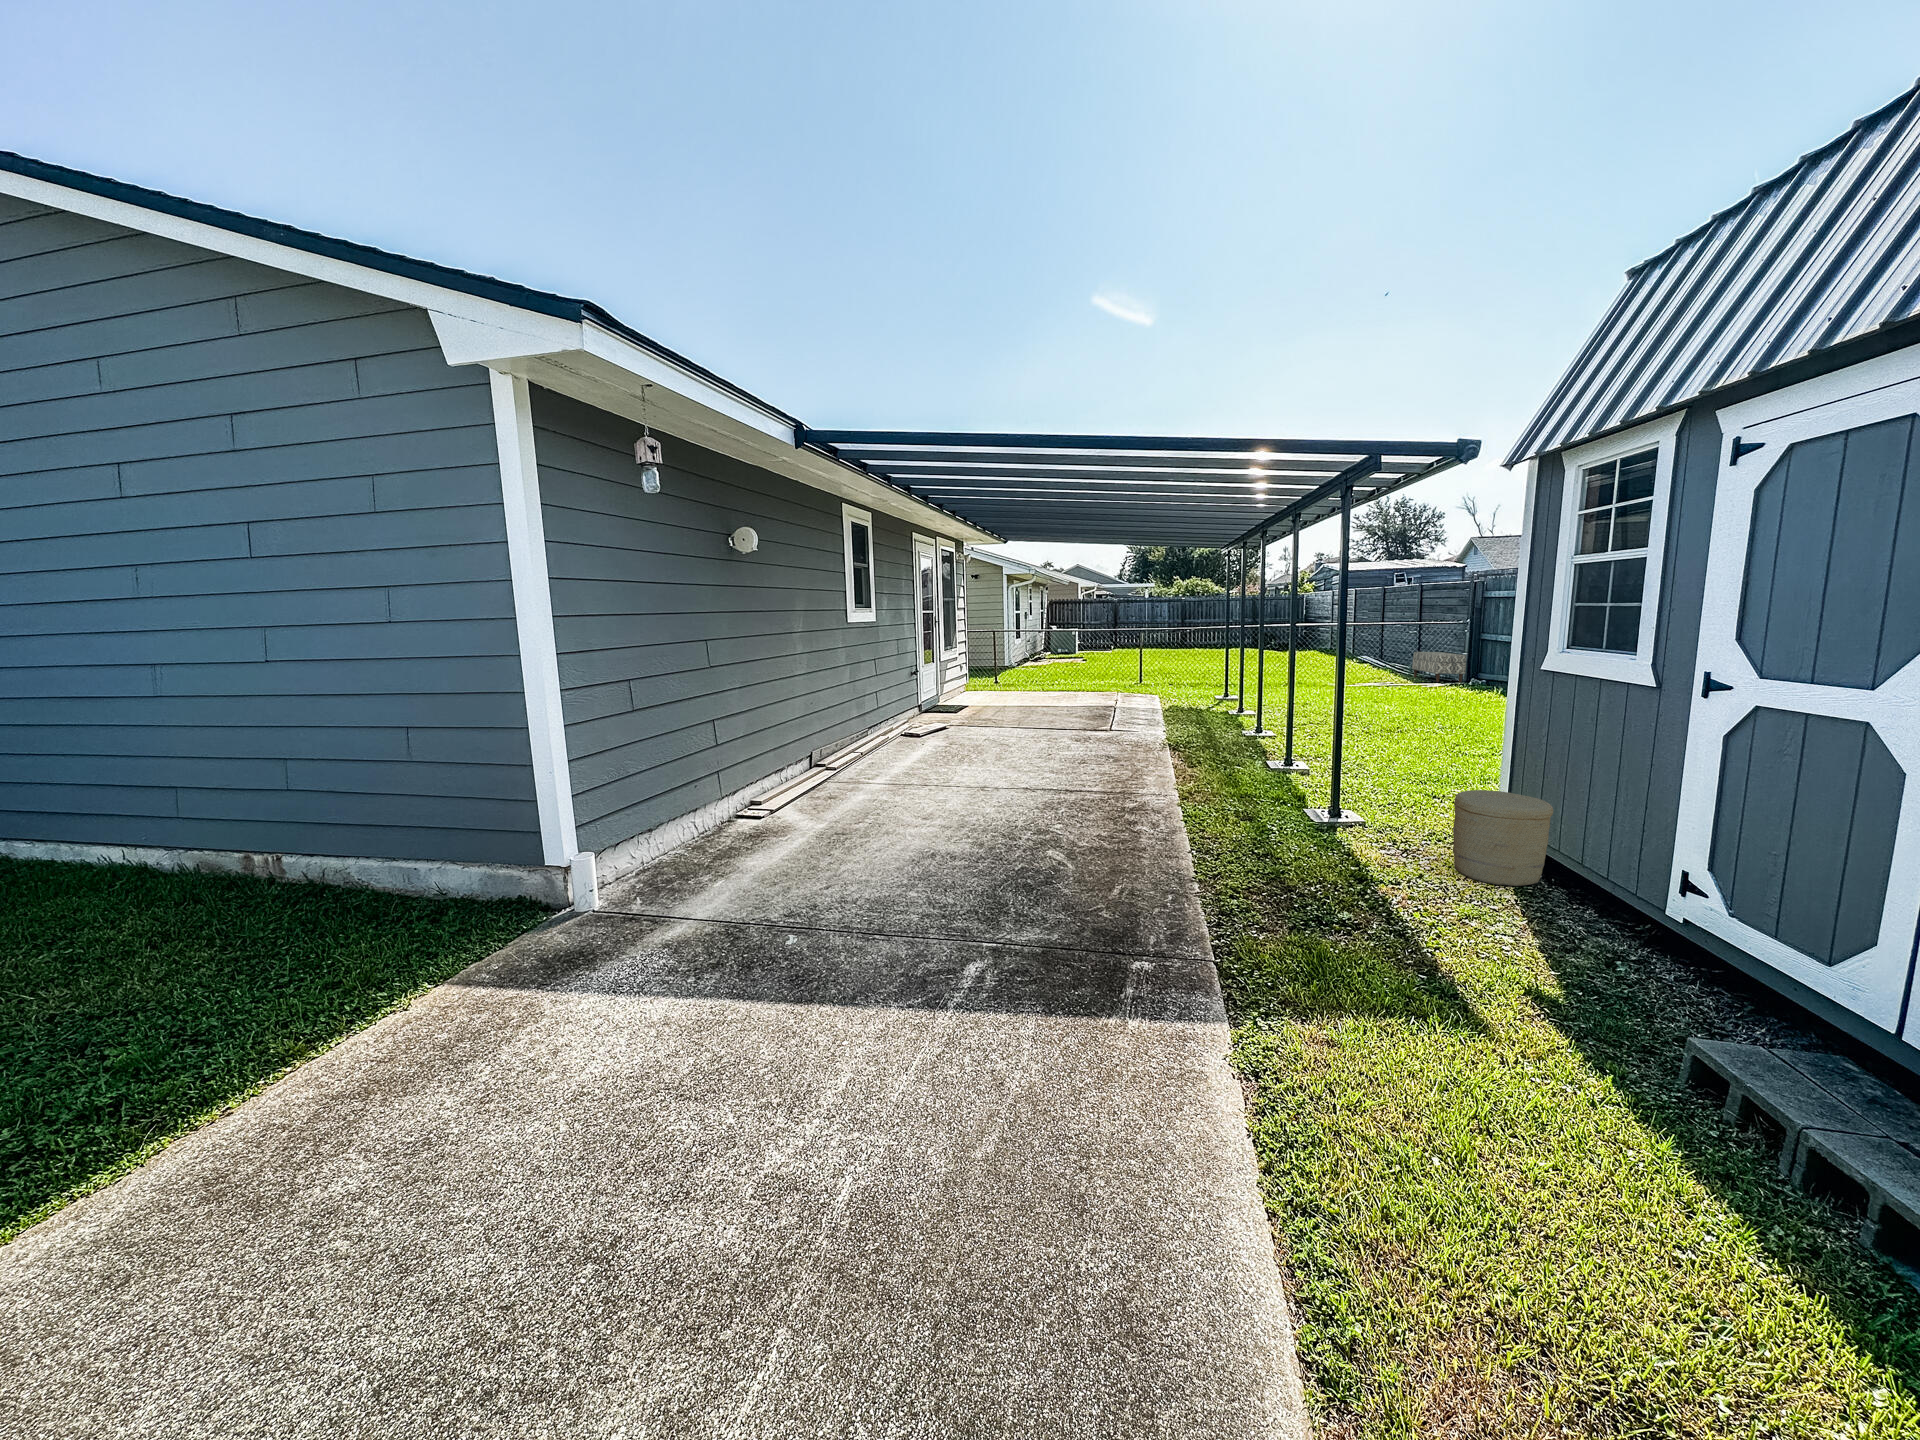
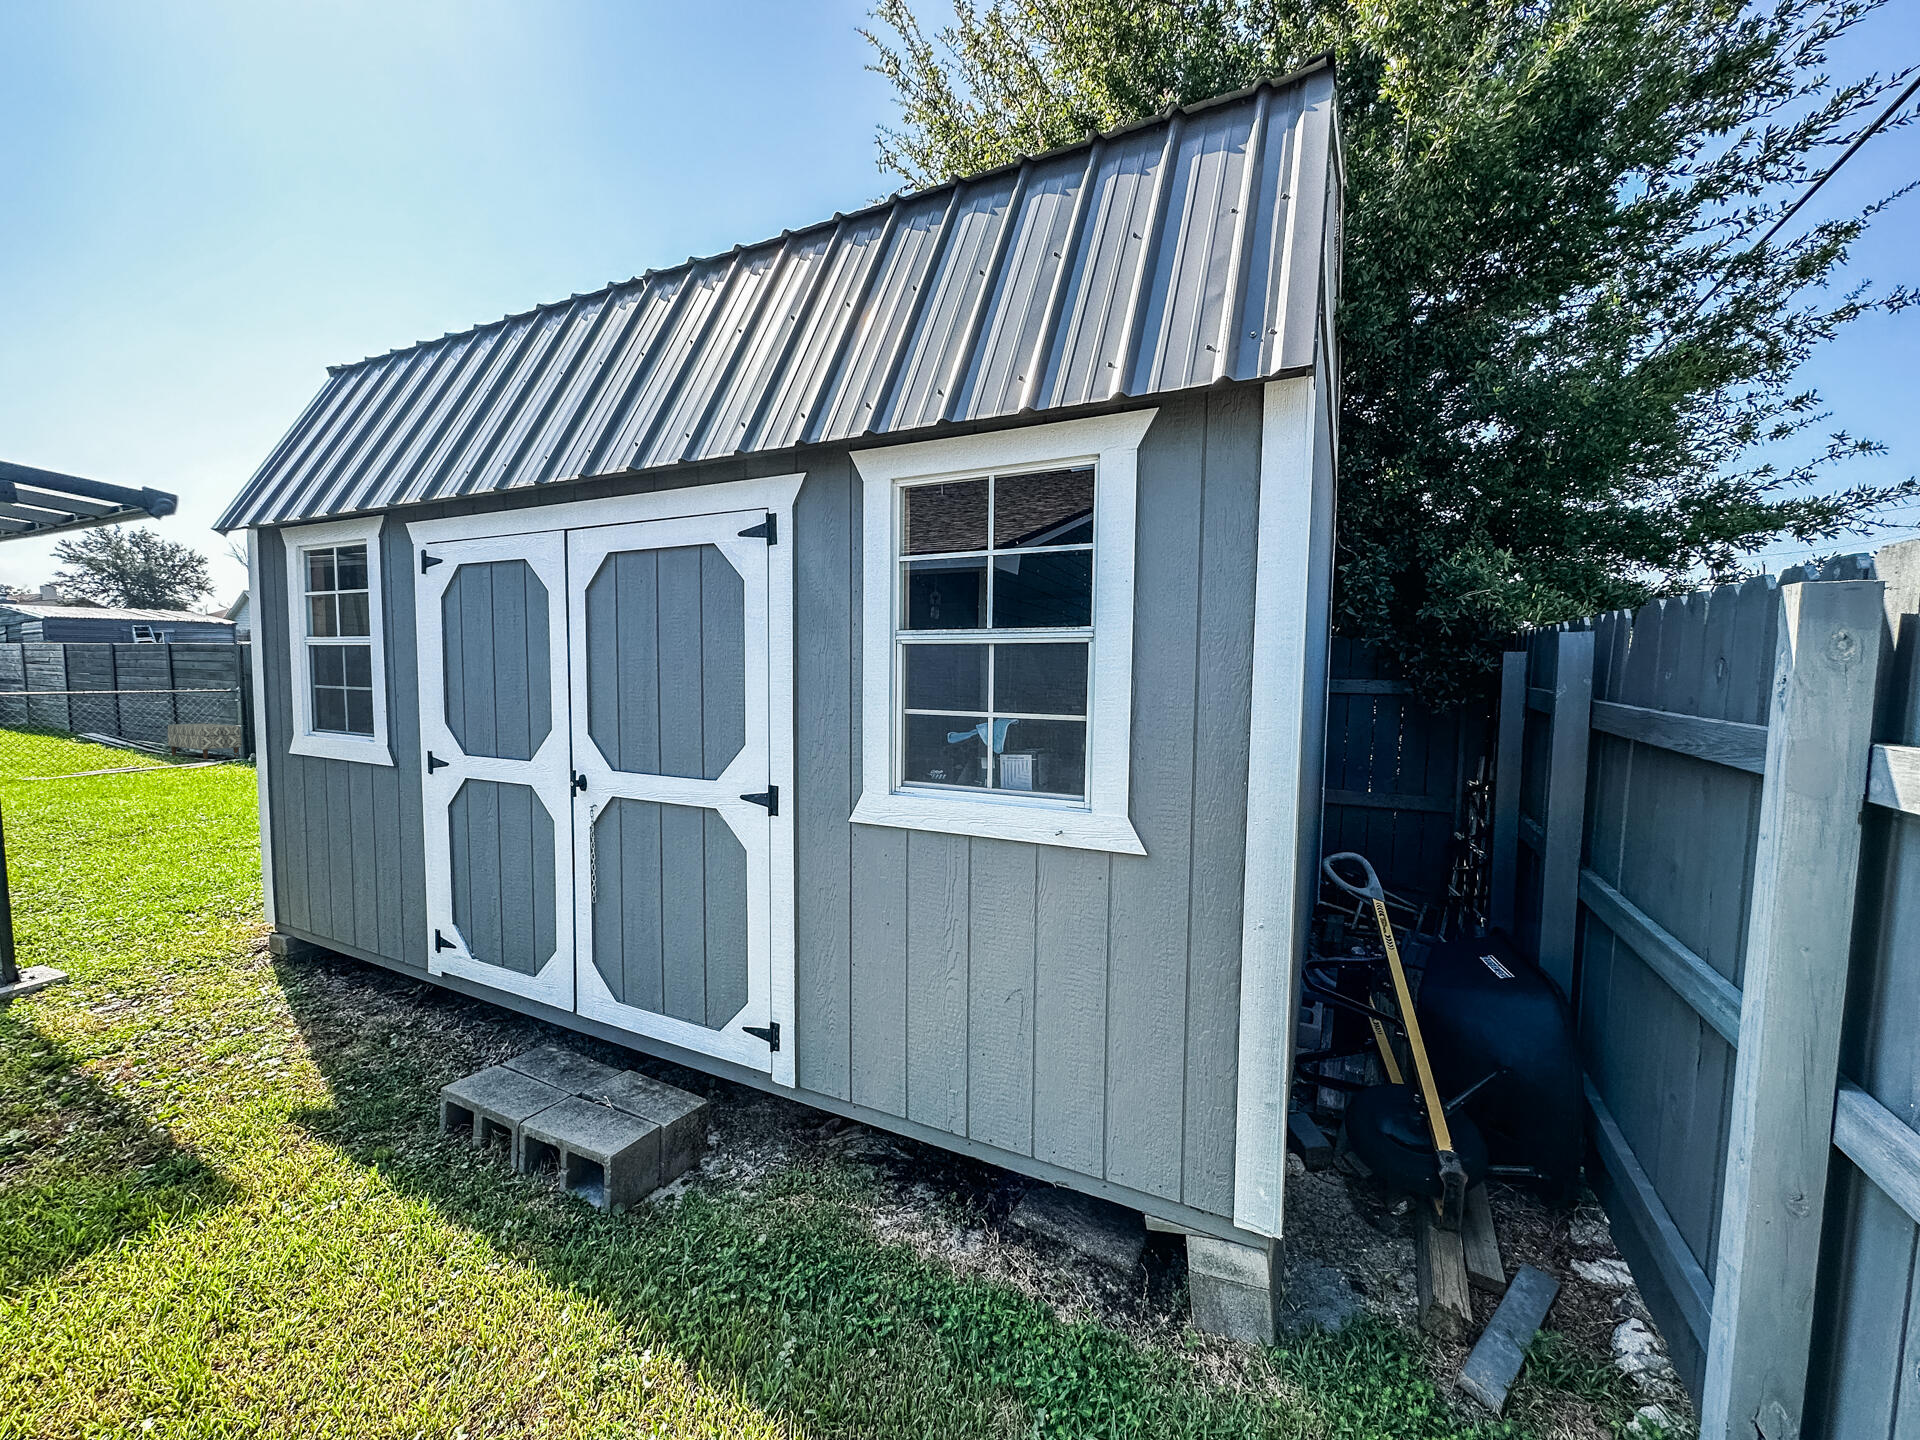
woven basket: present [1453,790,1553,886] -> none [197,891,319,1003]

